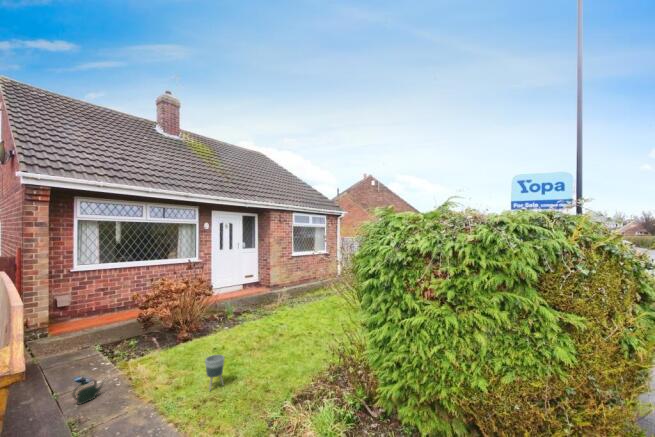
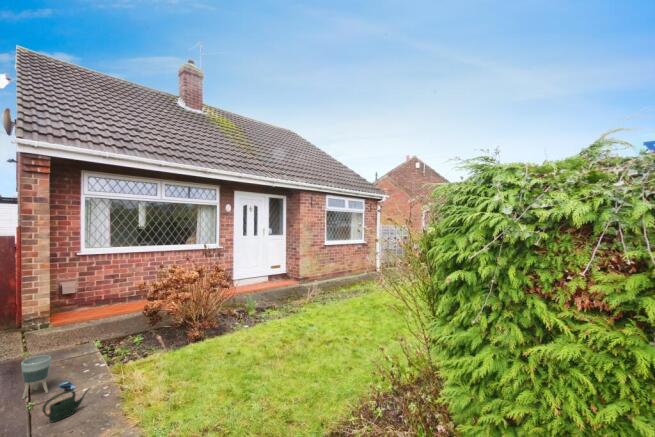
planter: present [205,355,224,391] -> present [21,355,51,399]

